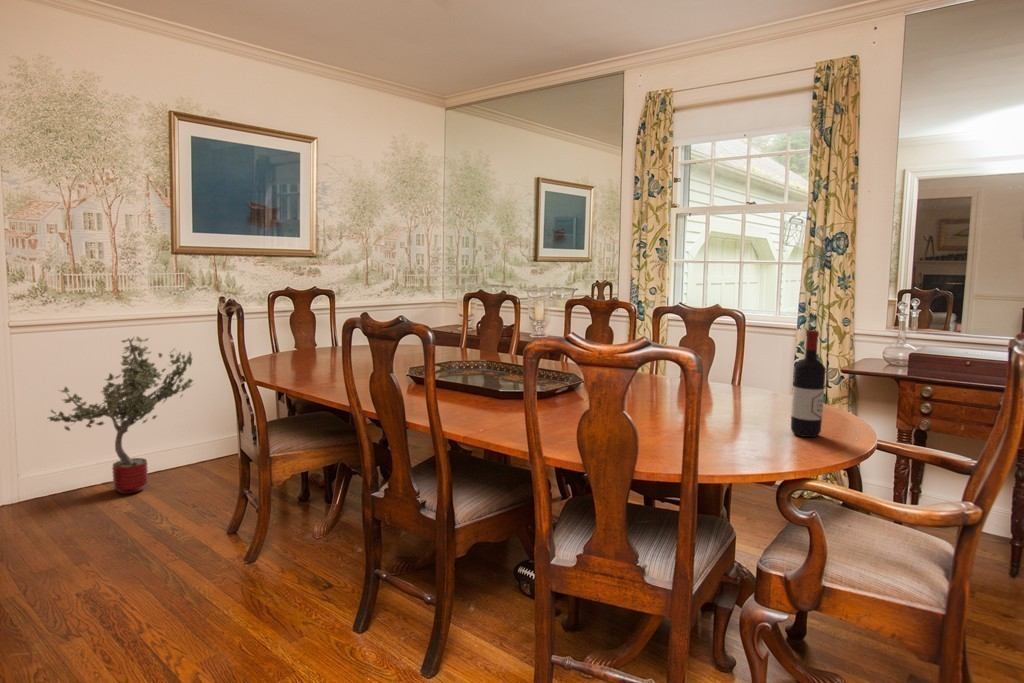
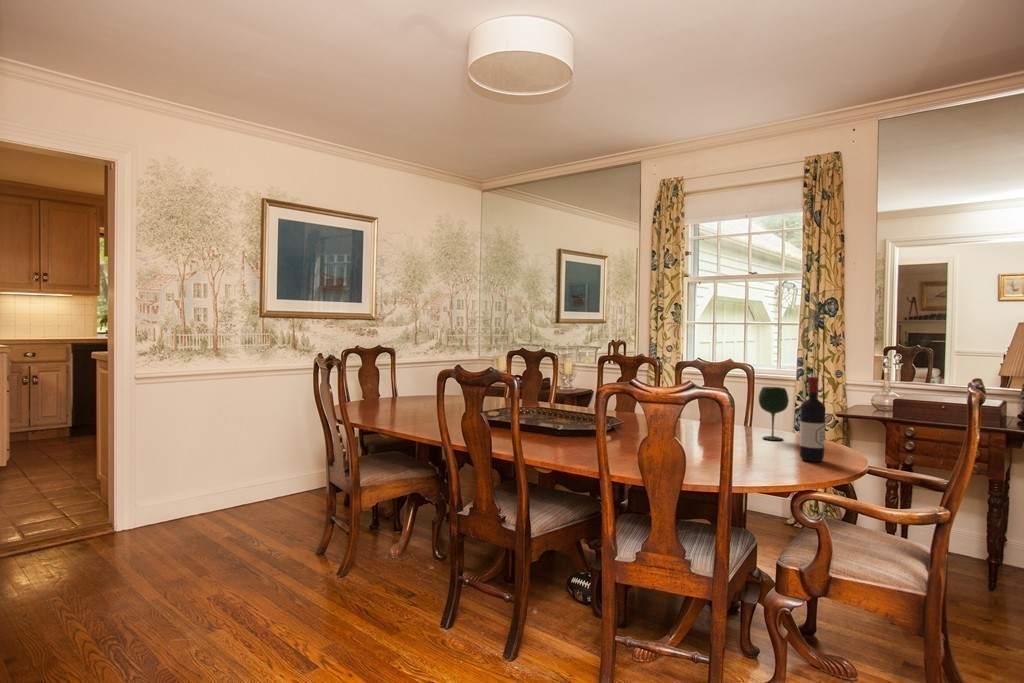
potted tree: present [48,337,193,494] -> none [161,386,279,524]
wine glass: none [746,340,782,406] -> present [759,387,789,440]

